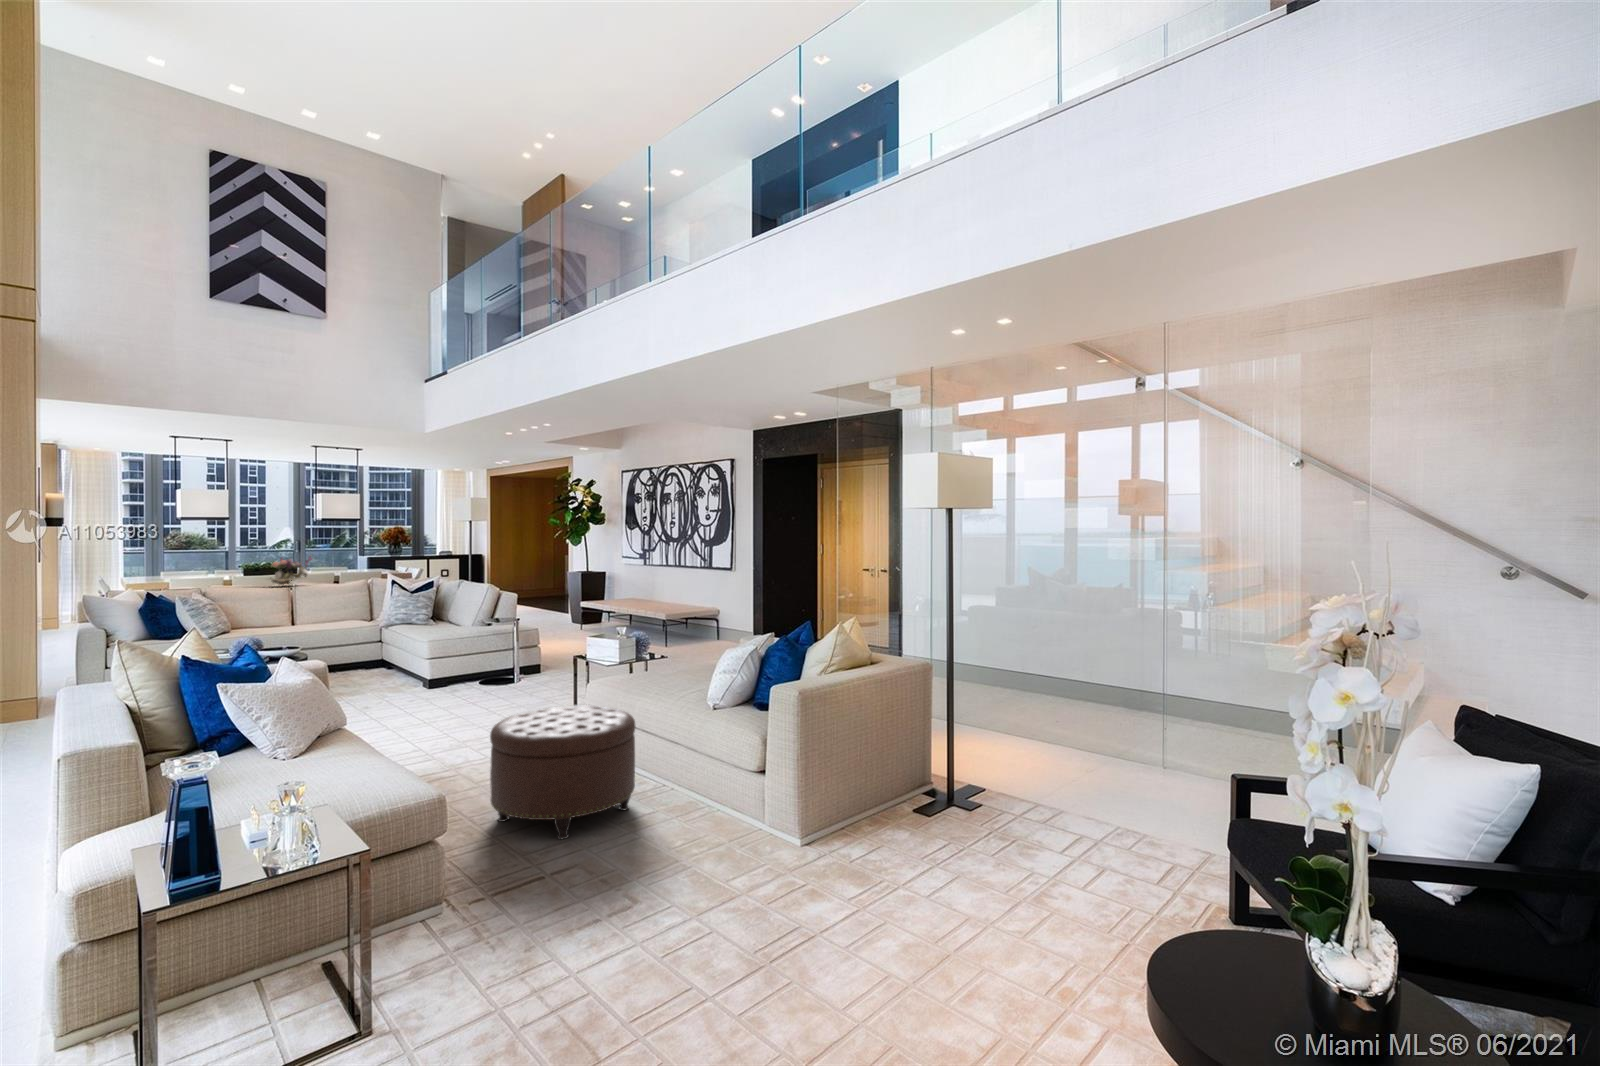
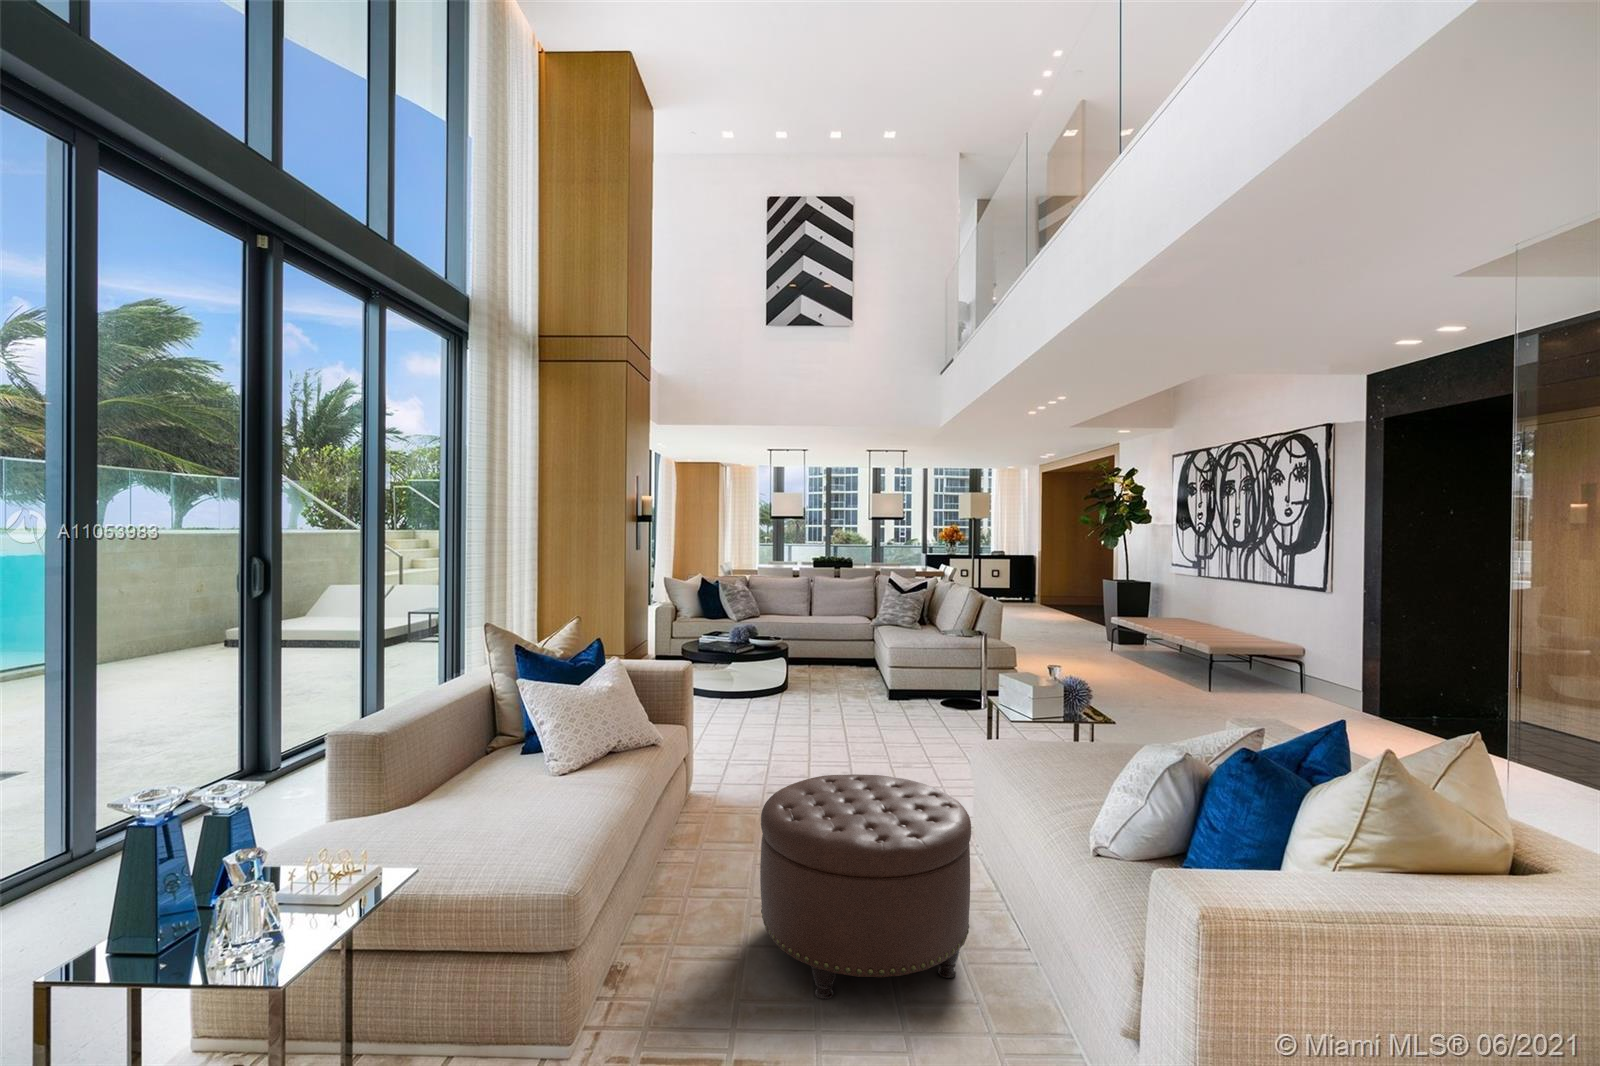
flower arrangement: present [270,556,312,585] -> none [793,551,830,579]

